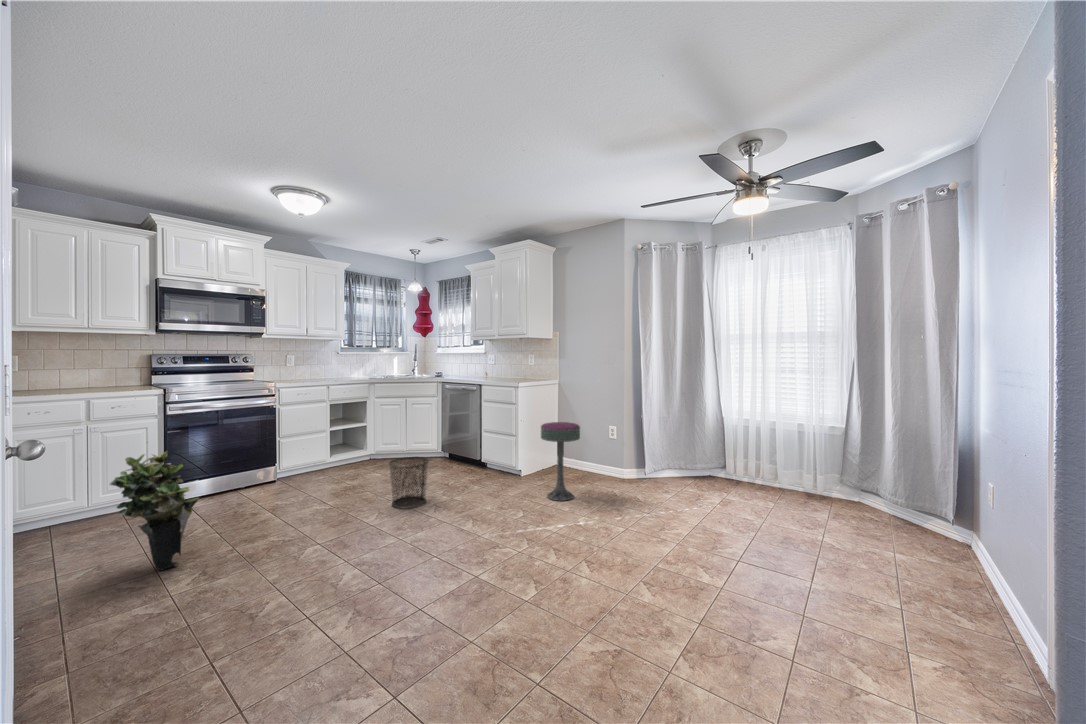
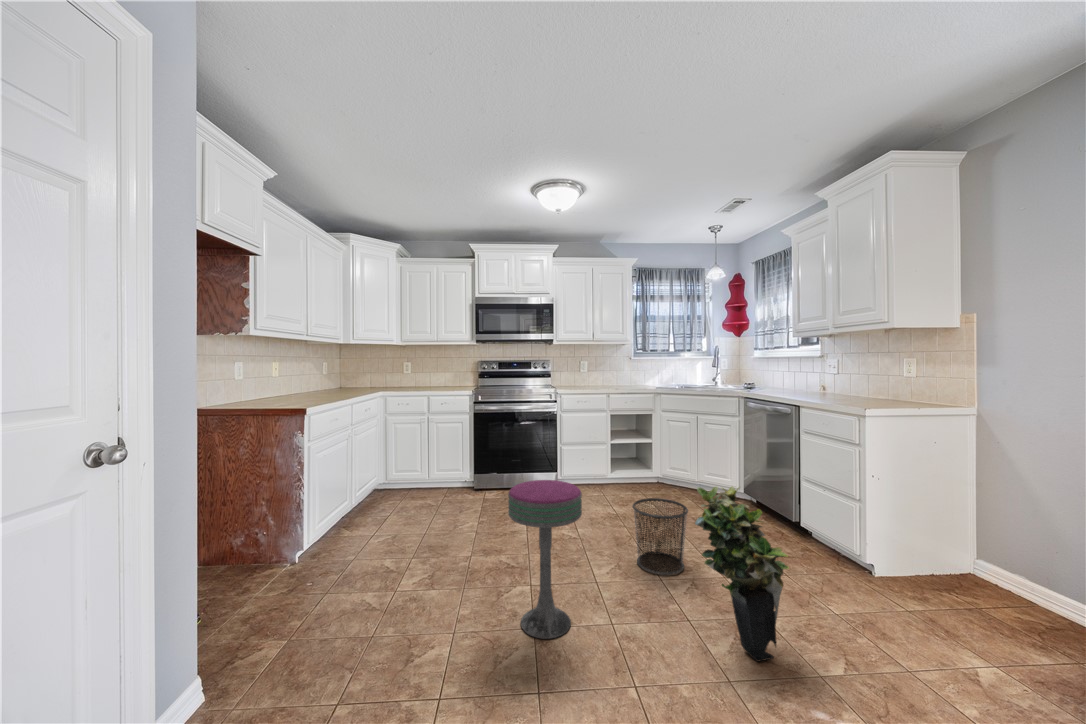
bar stool: present [541,422,580,501] -> present [508,480,582,639]
potted plant: present [110,451,199,570] -> present [695,486,789,662]

